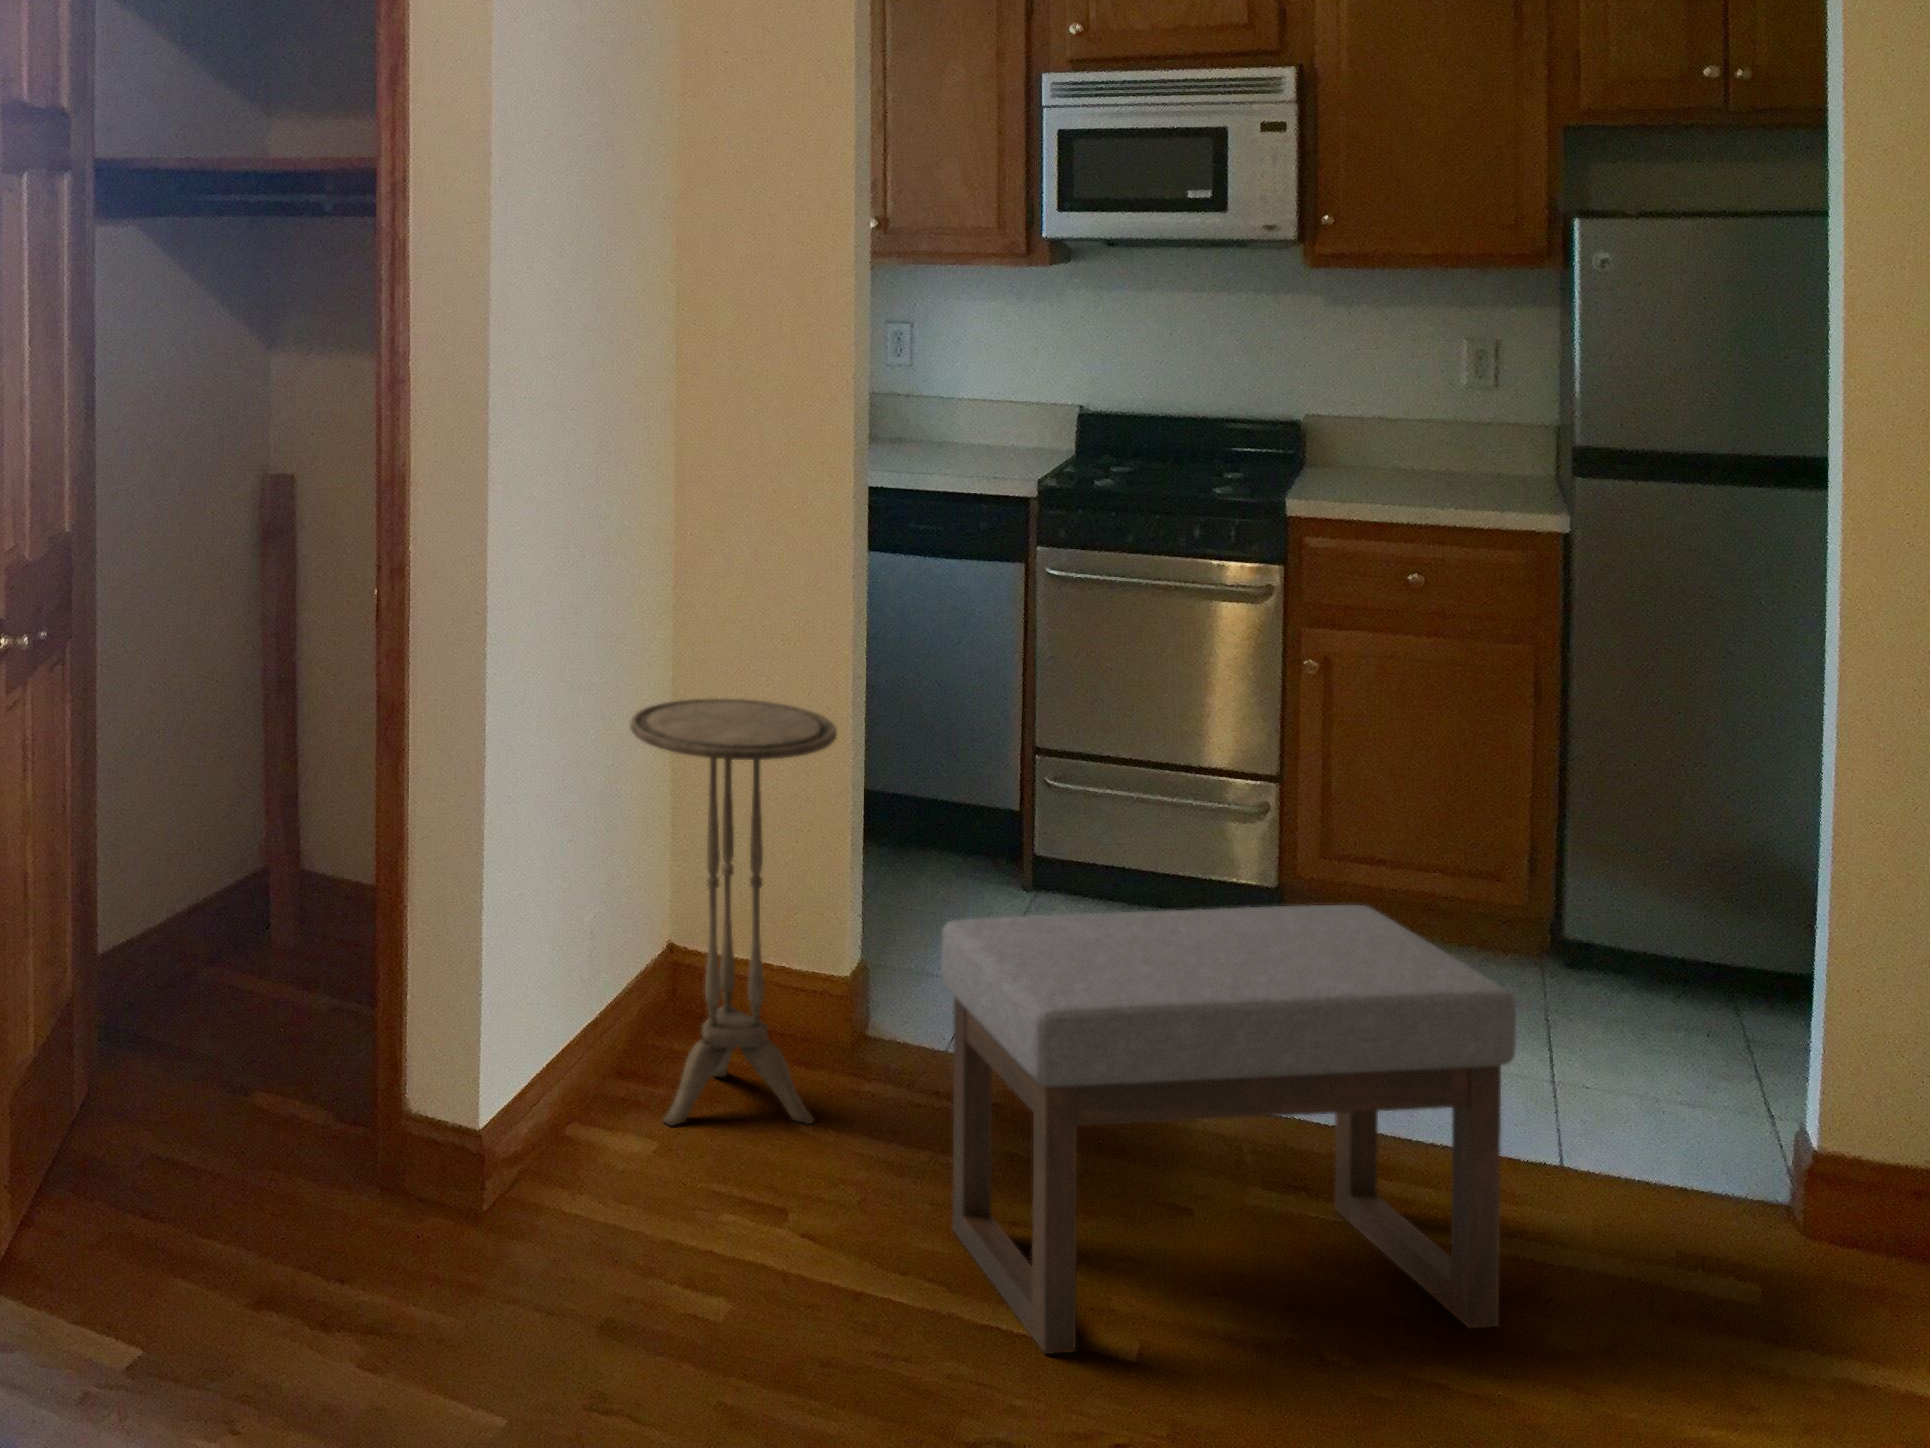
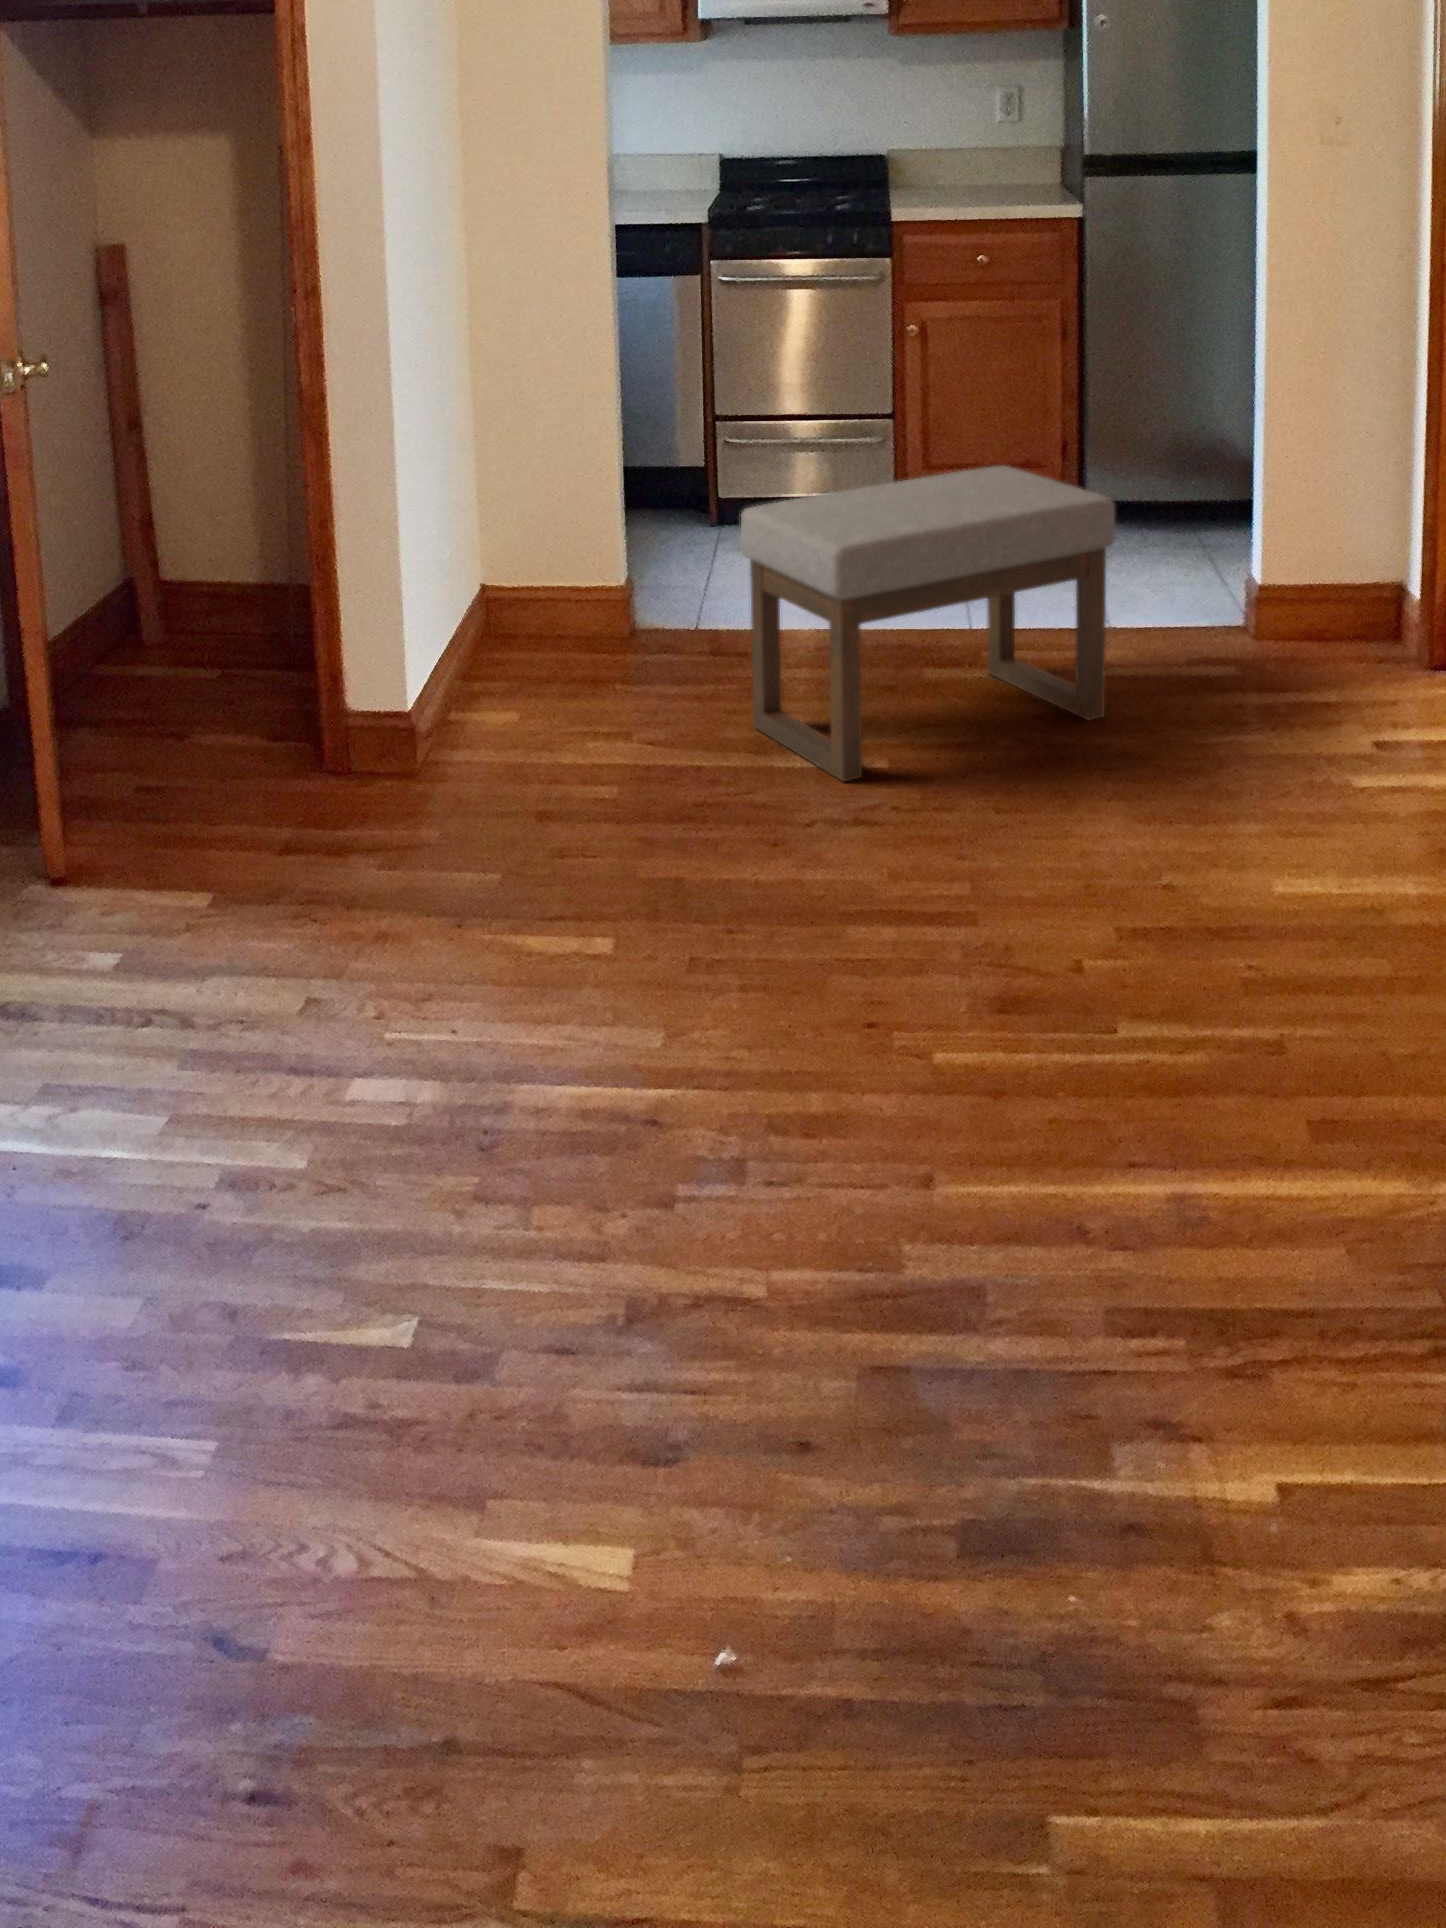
side table: present [630,698,837,1126] -> none [475,380,634,702]

